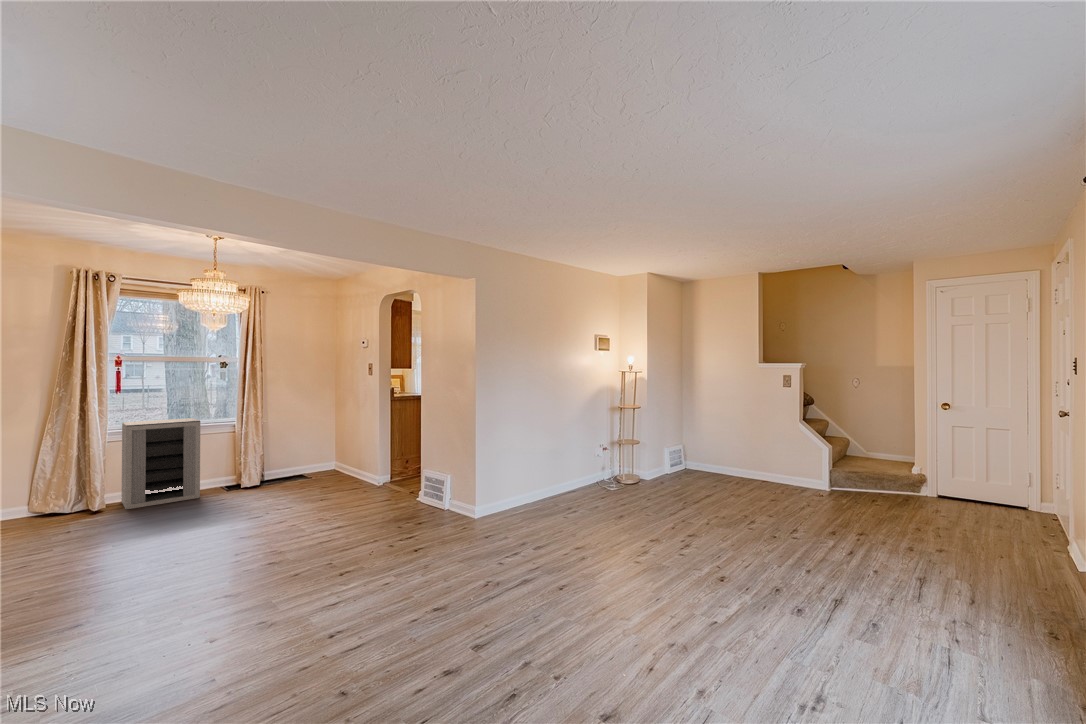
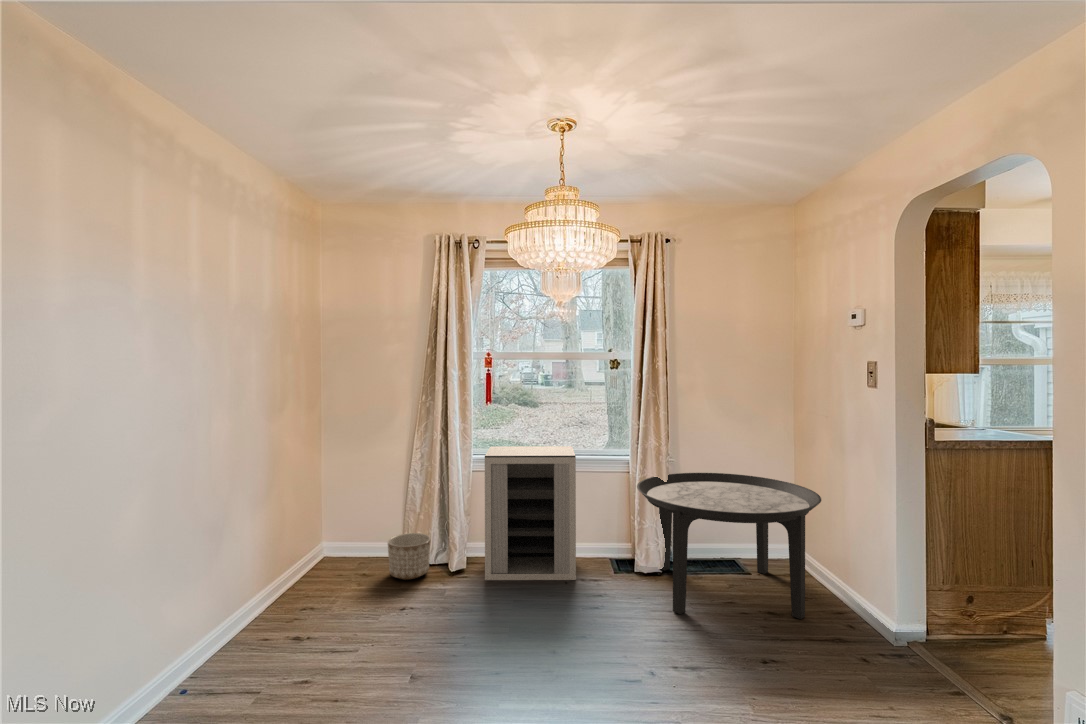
round table: none [244,426,348,496] -> present [637,473,821,619]
planter: none [27,489,72,522] -> present [388,533,431,580]

